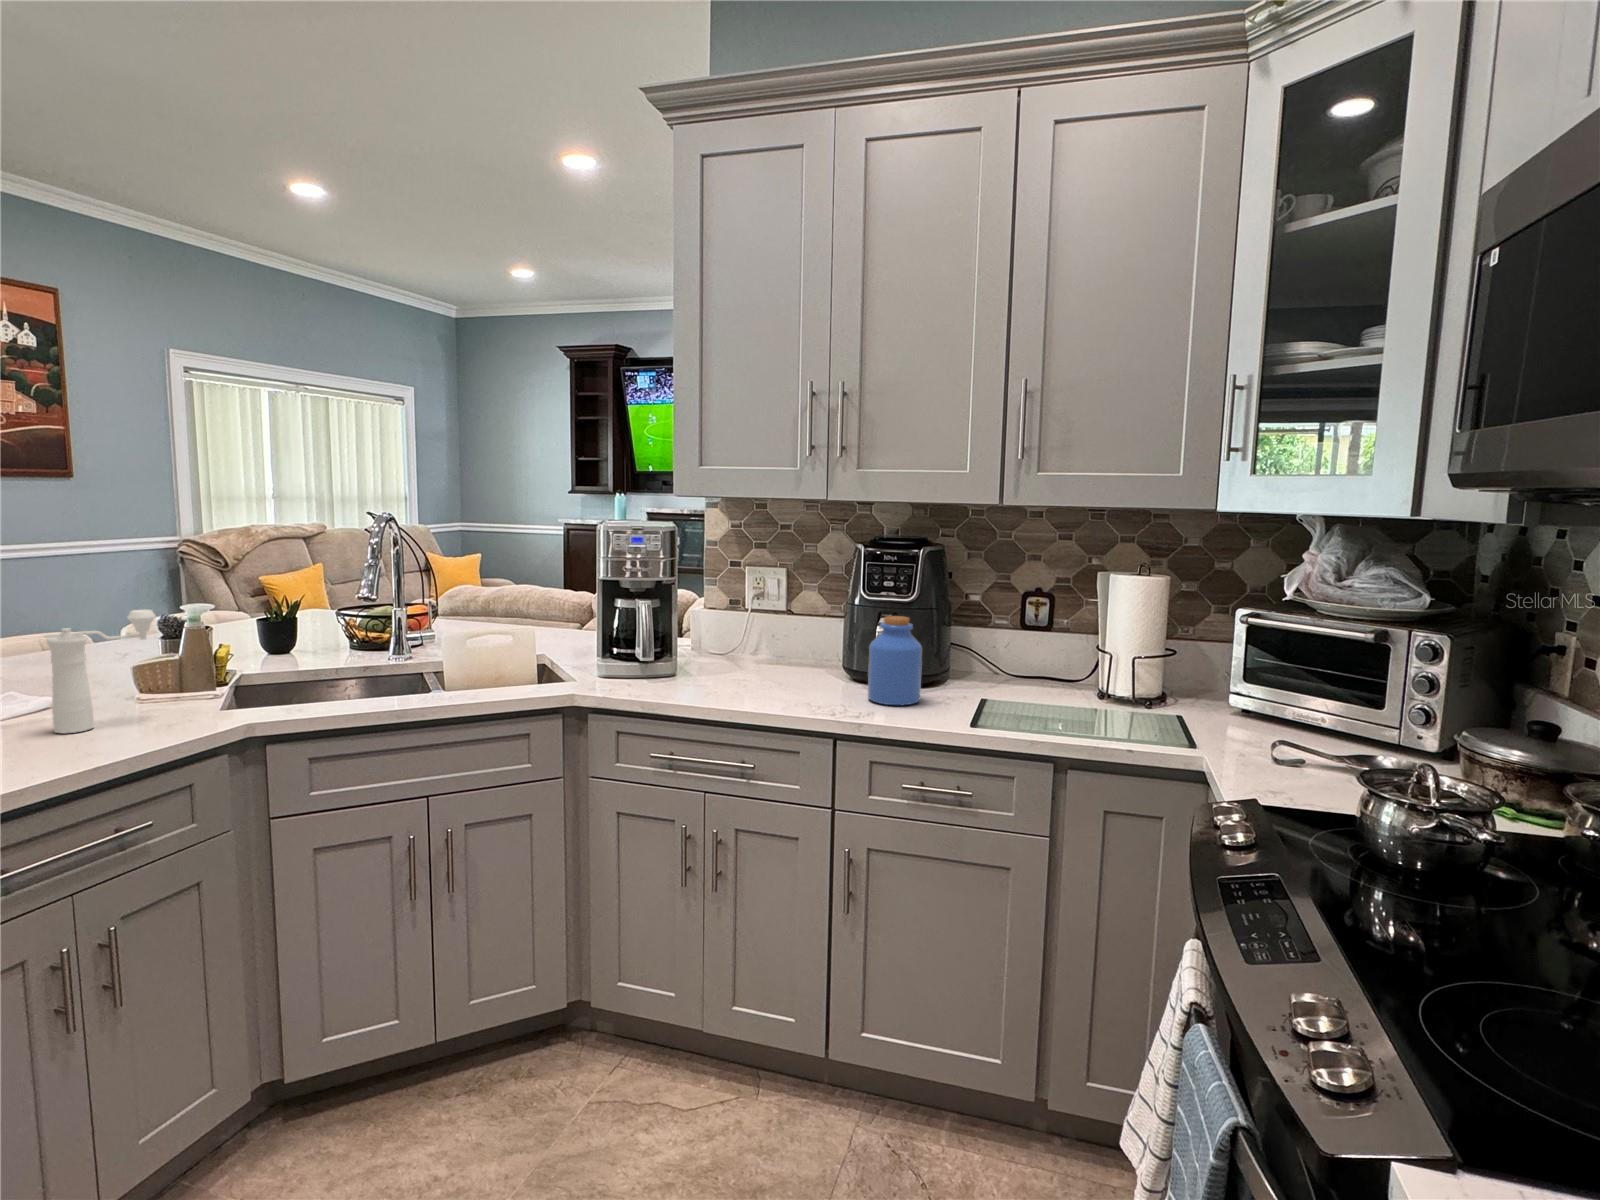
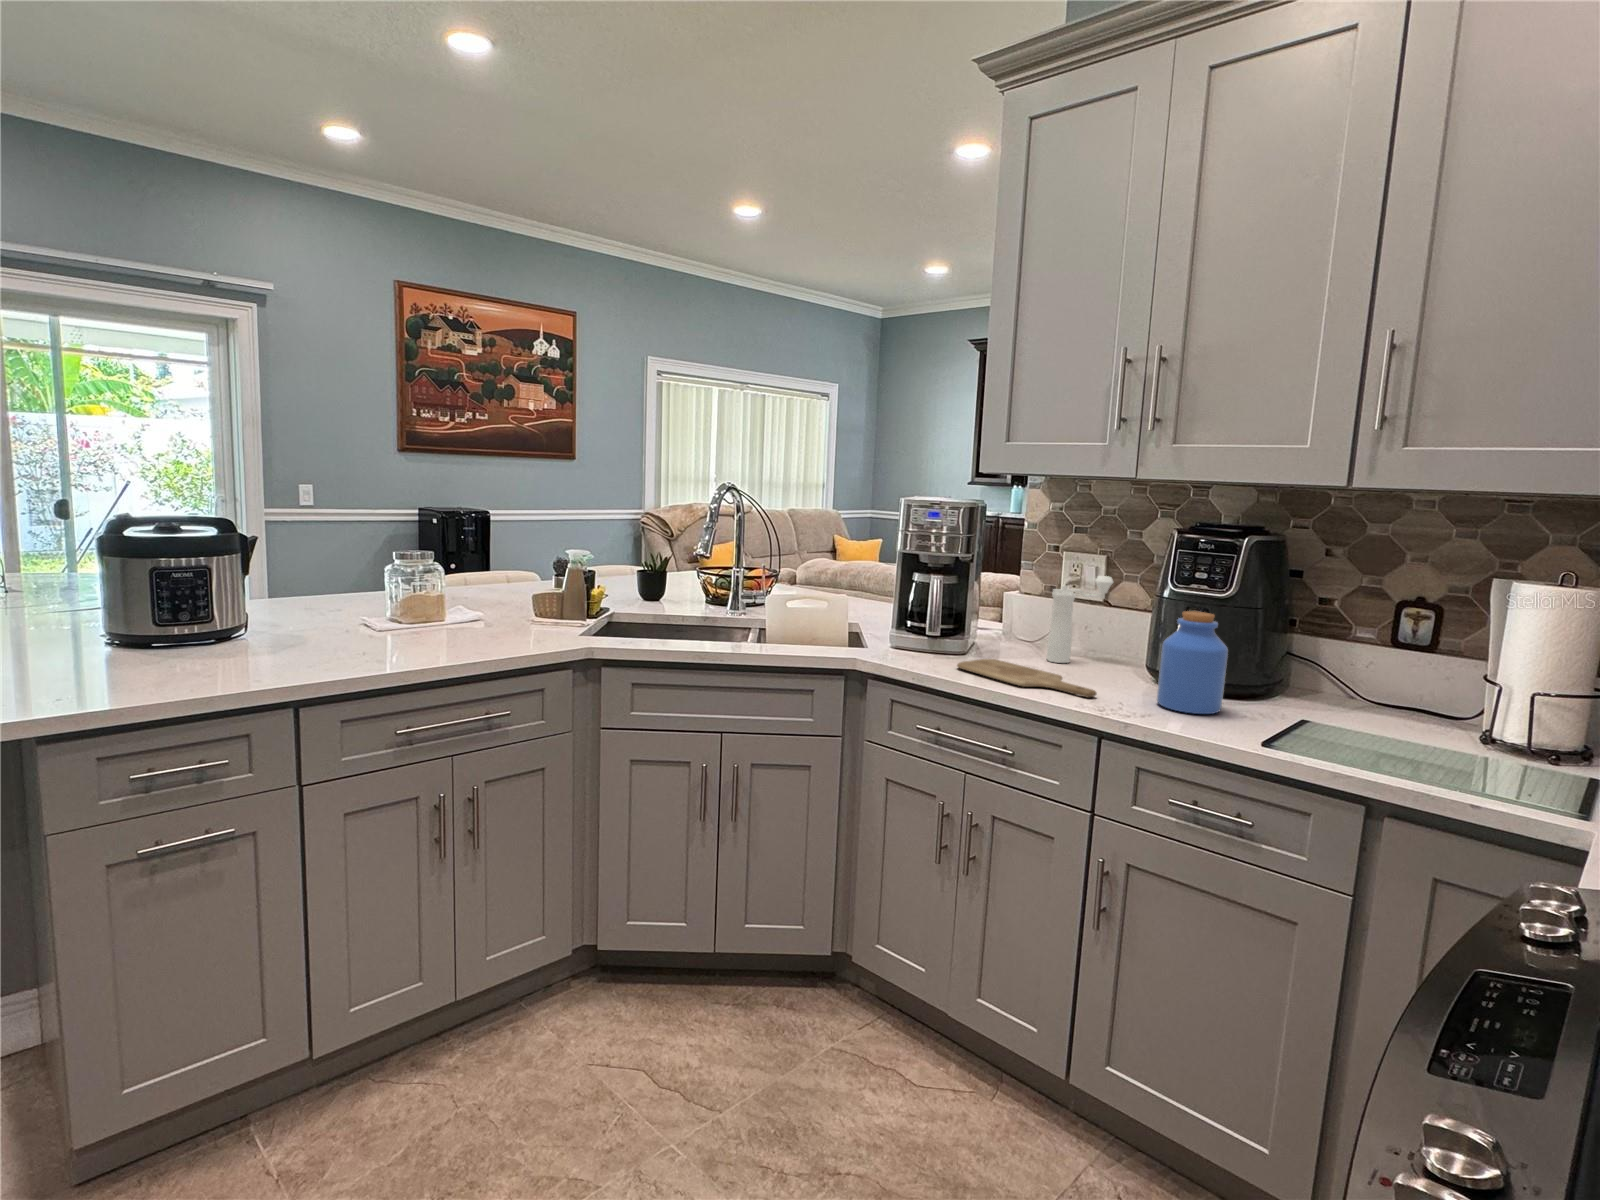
pepper mill: present [43,610,156,733] -> present [1047,576,1114,663]
cutting board: none [680,677,819,703] -> present [957,659,1097,697]

